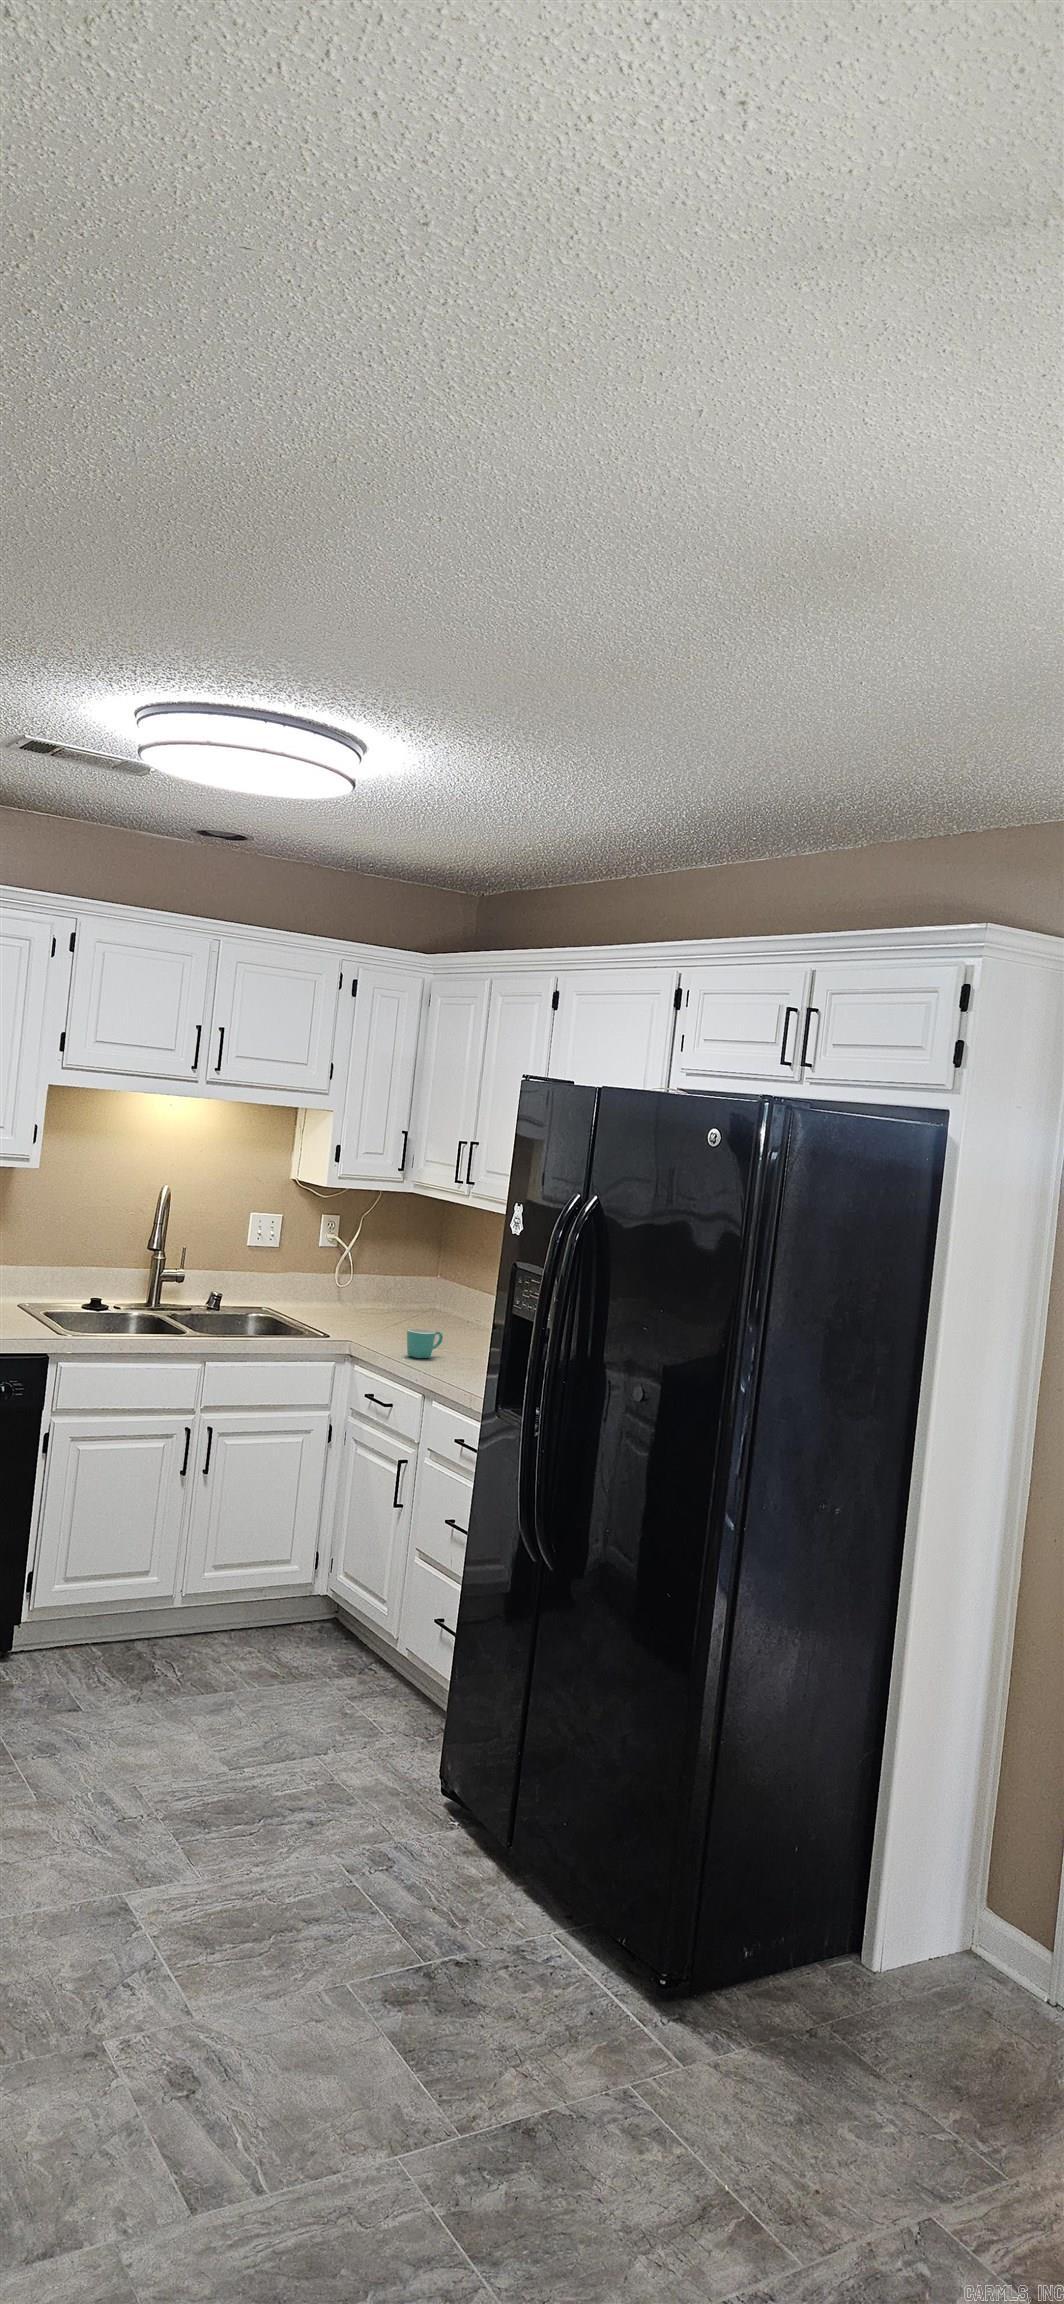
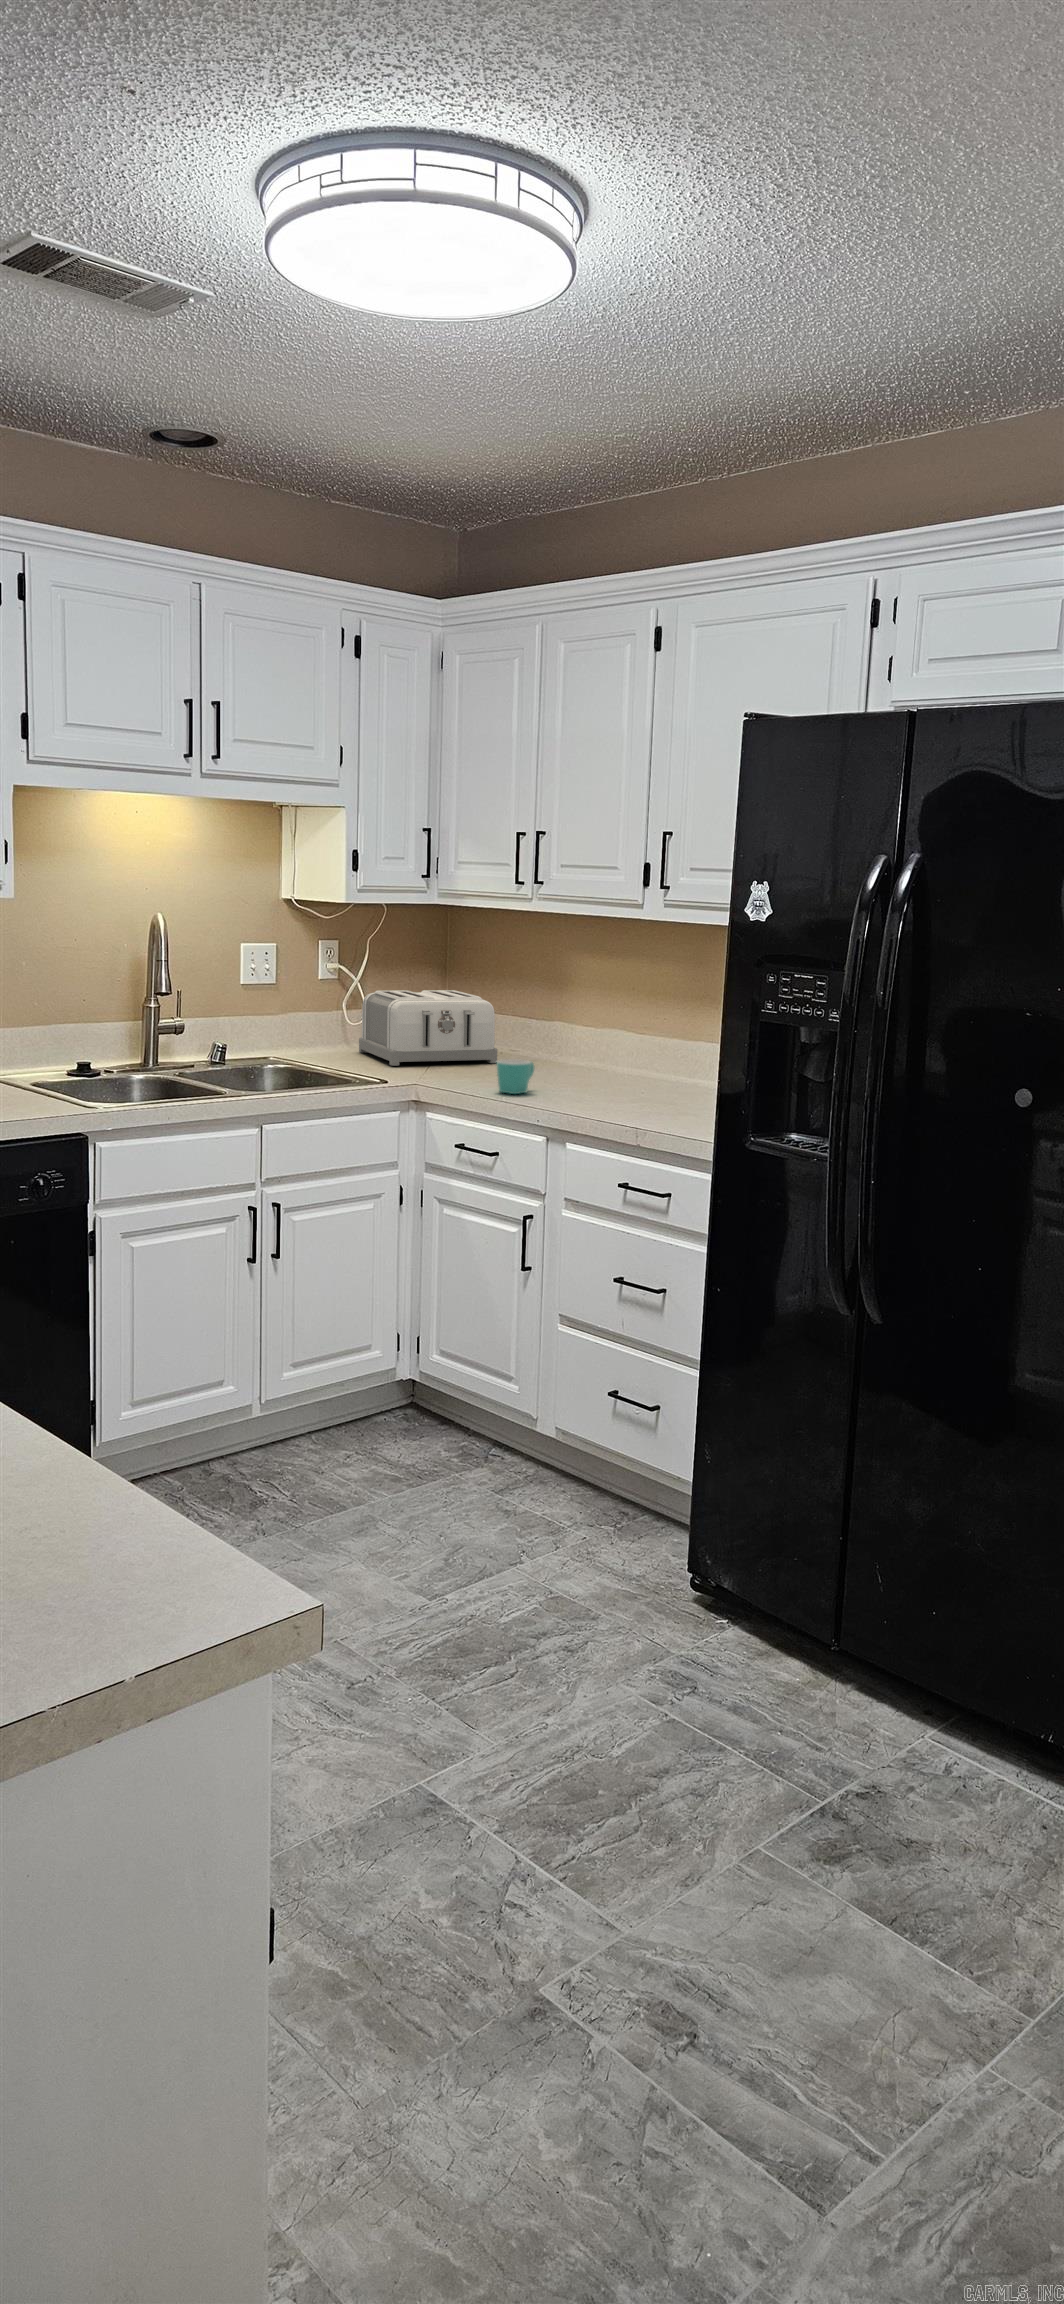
toaster: none [347,1261,450,1331] -> present [359,990,497,1066]

